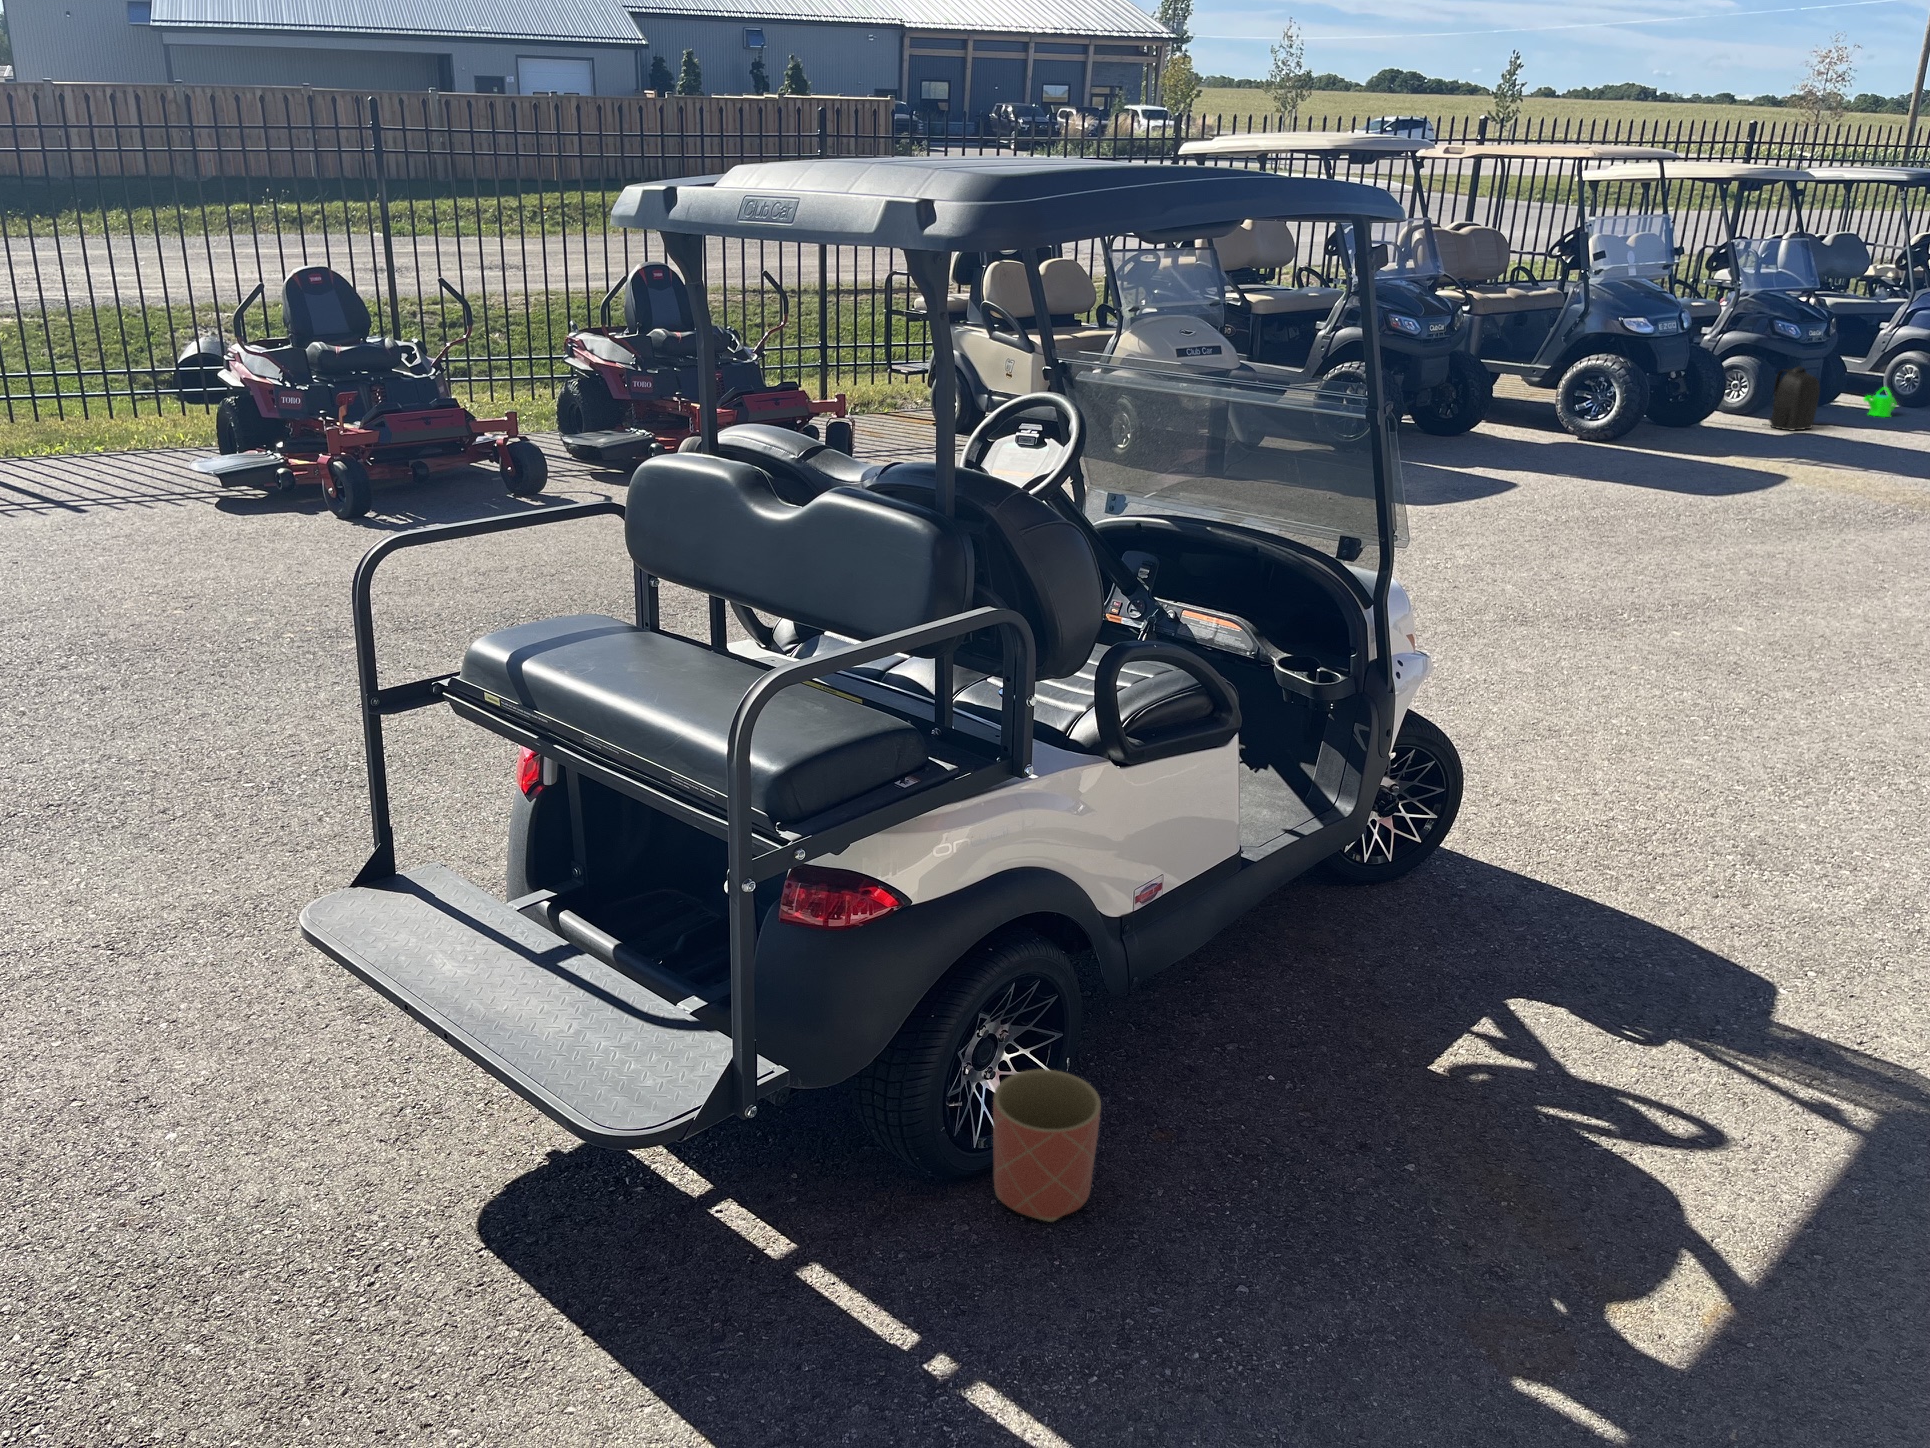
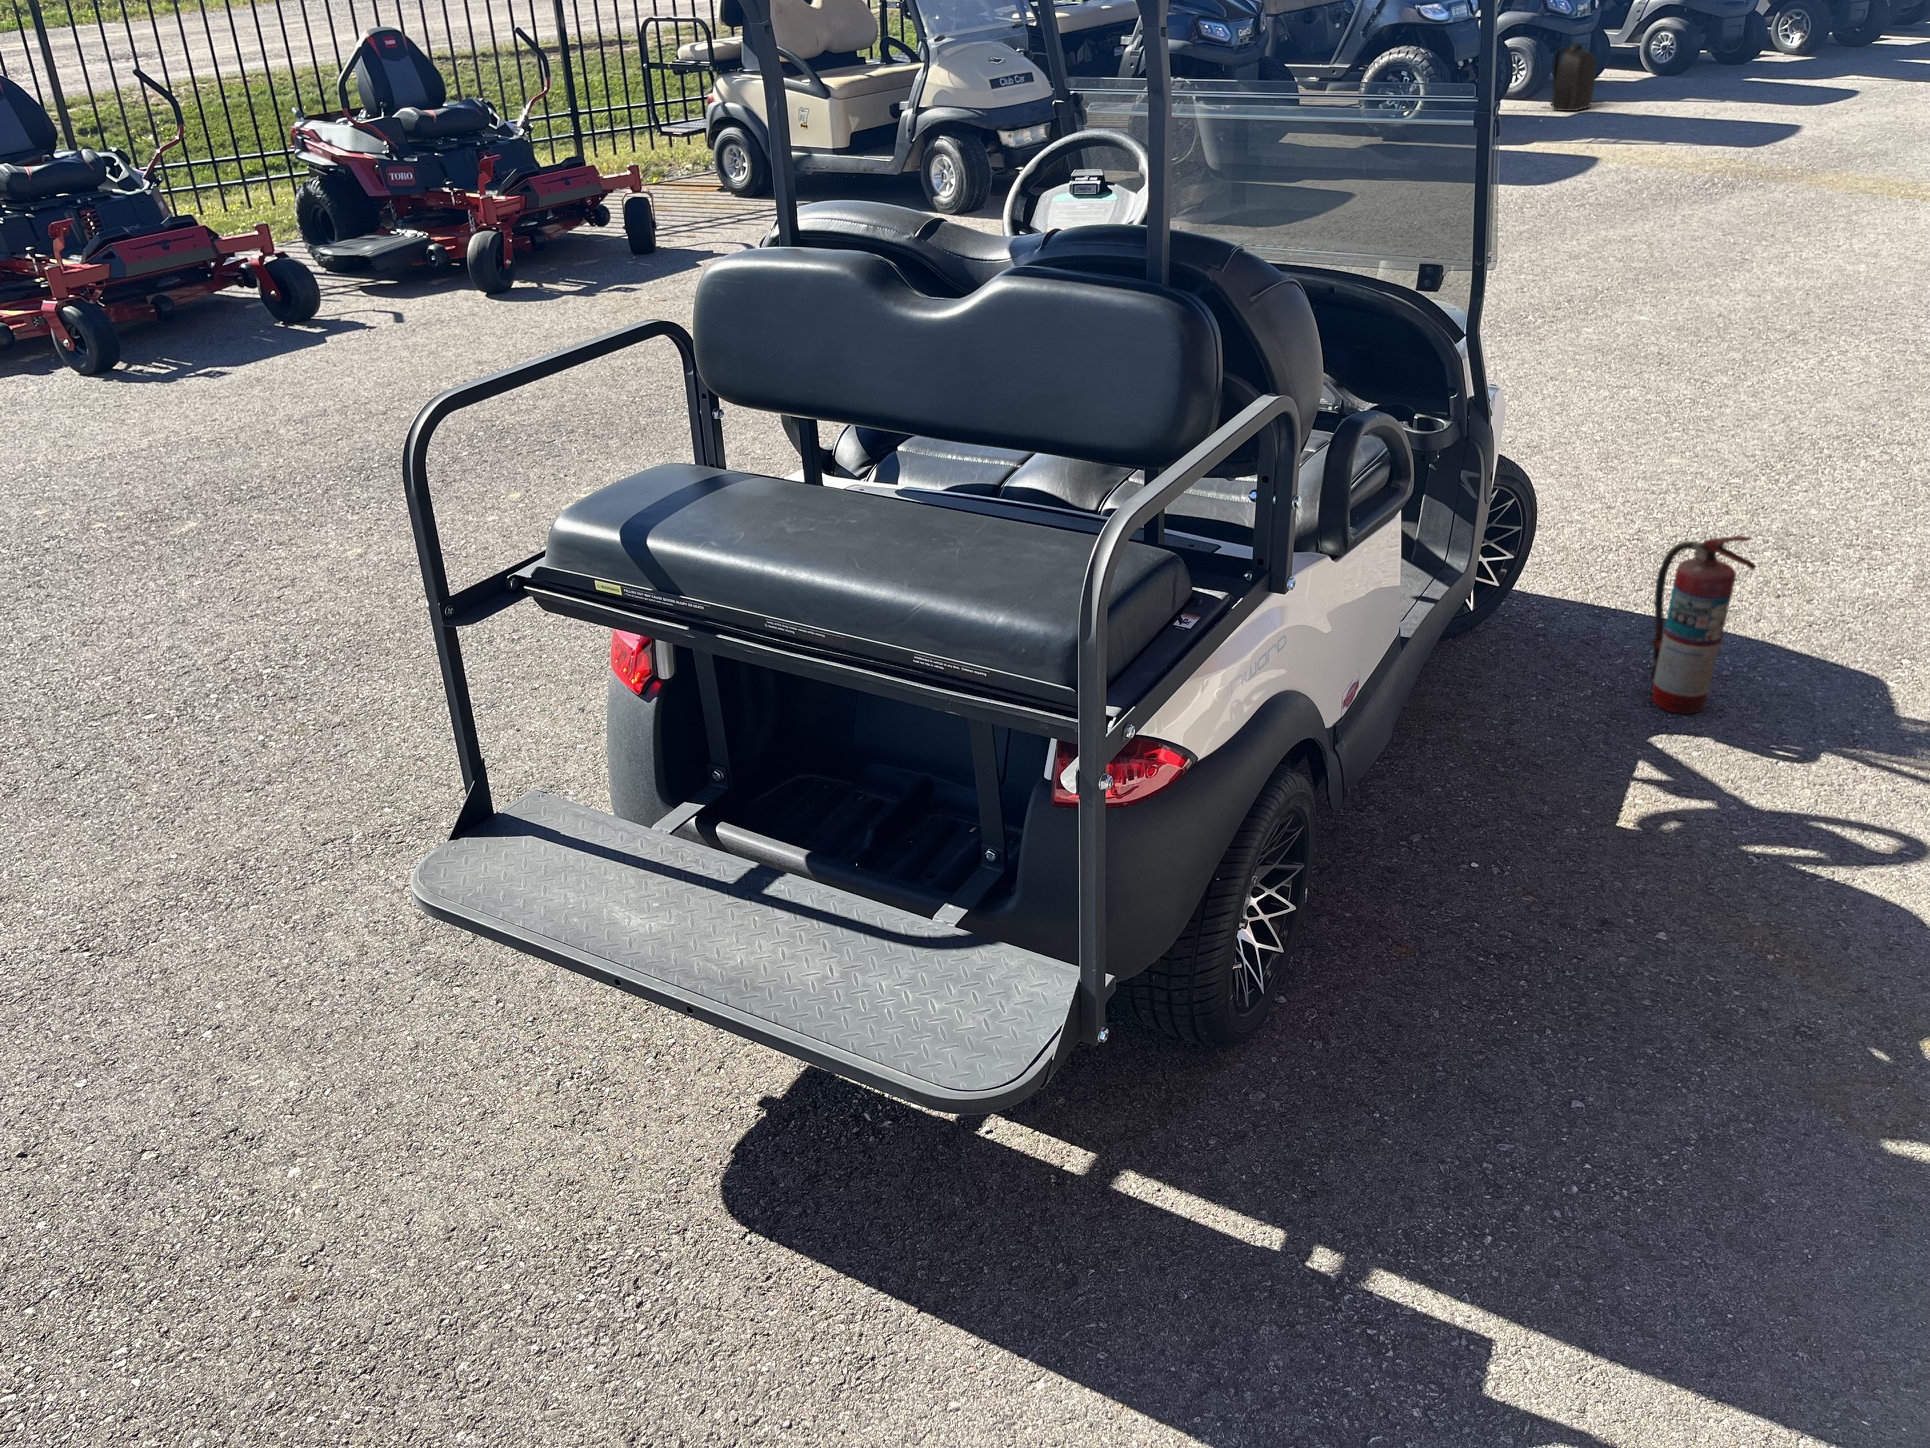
watering can: present [1864,387,1897,417] -> none [1627,58,1657,89]
fire extinguisher: none [1532,817,1619,985] -> present [1651,536,1756,714]
planter: present [993,1069,1101,1222] -> none [1264,905,1390,1069]

